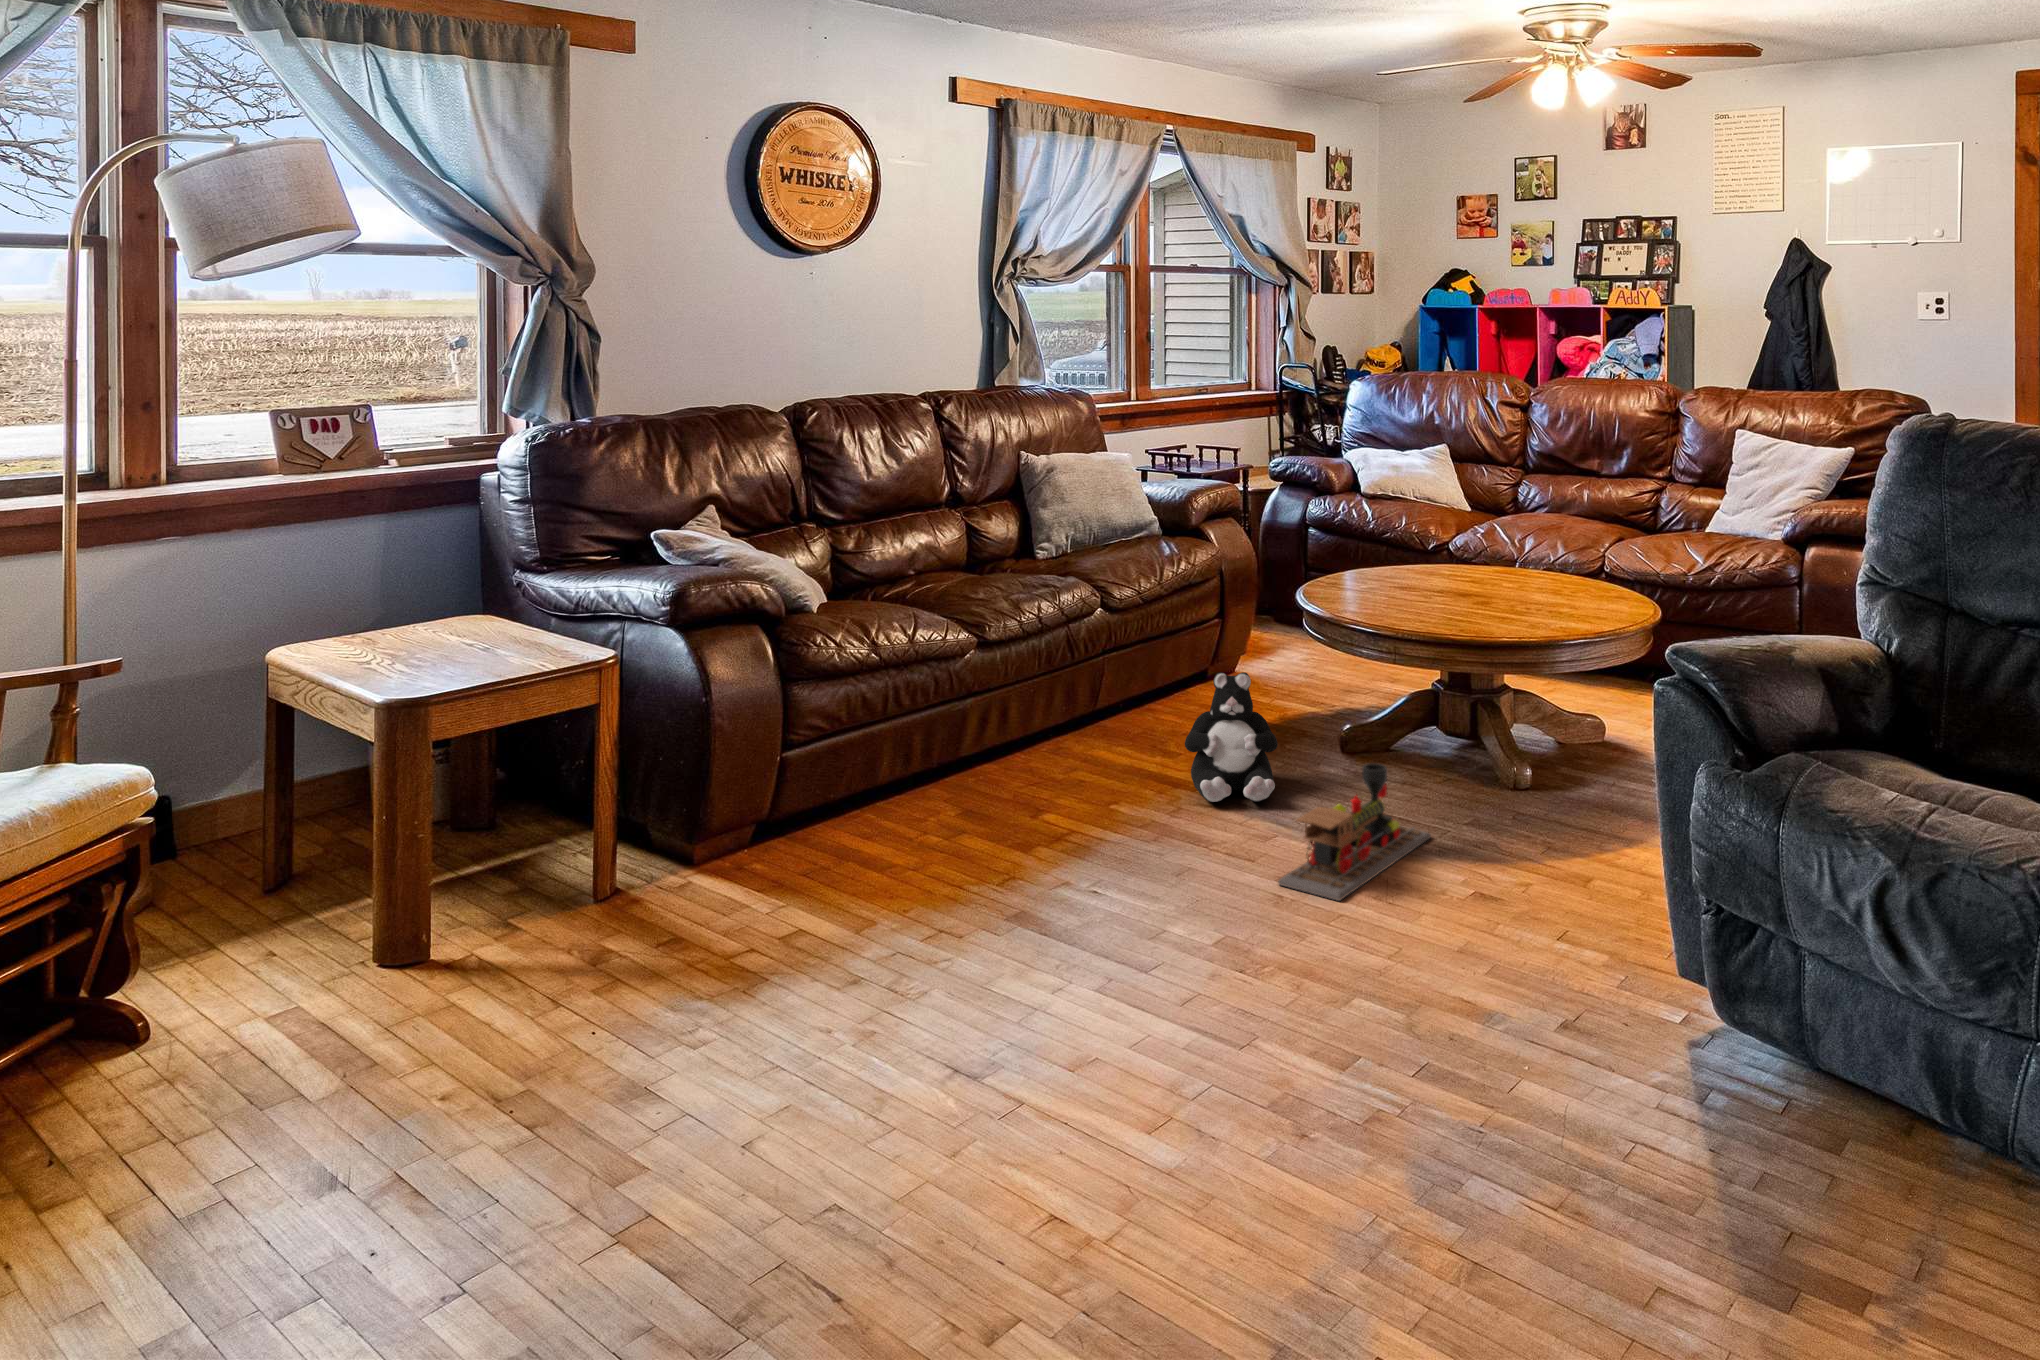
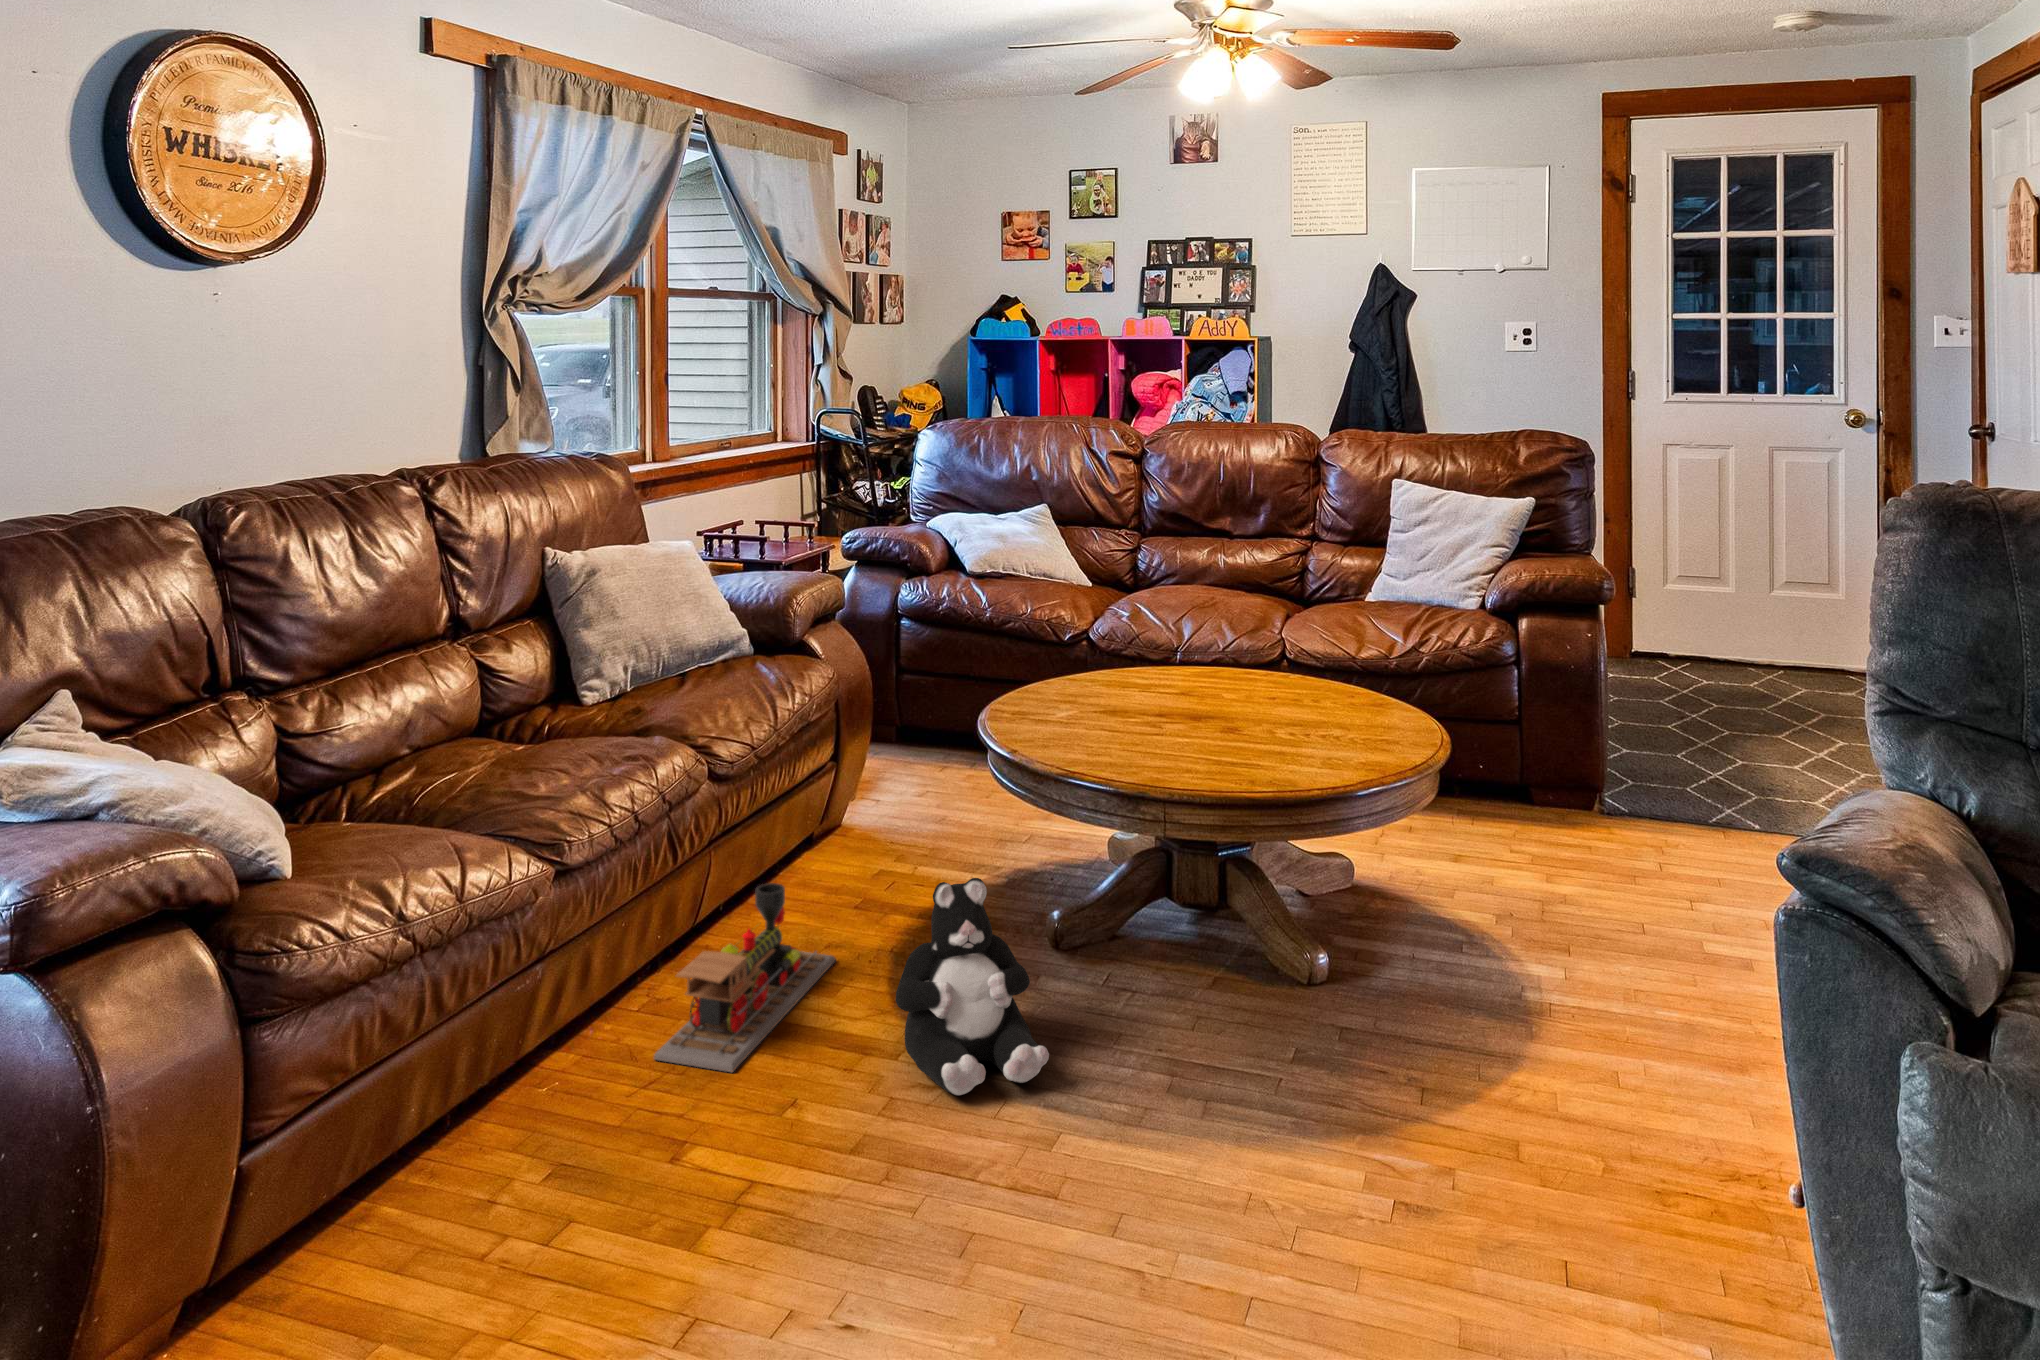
toy train: present [1278,763,1431,901] -> present [654,883,836,1072]

